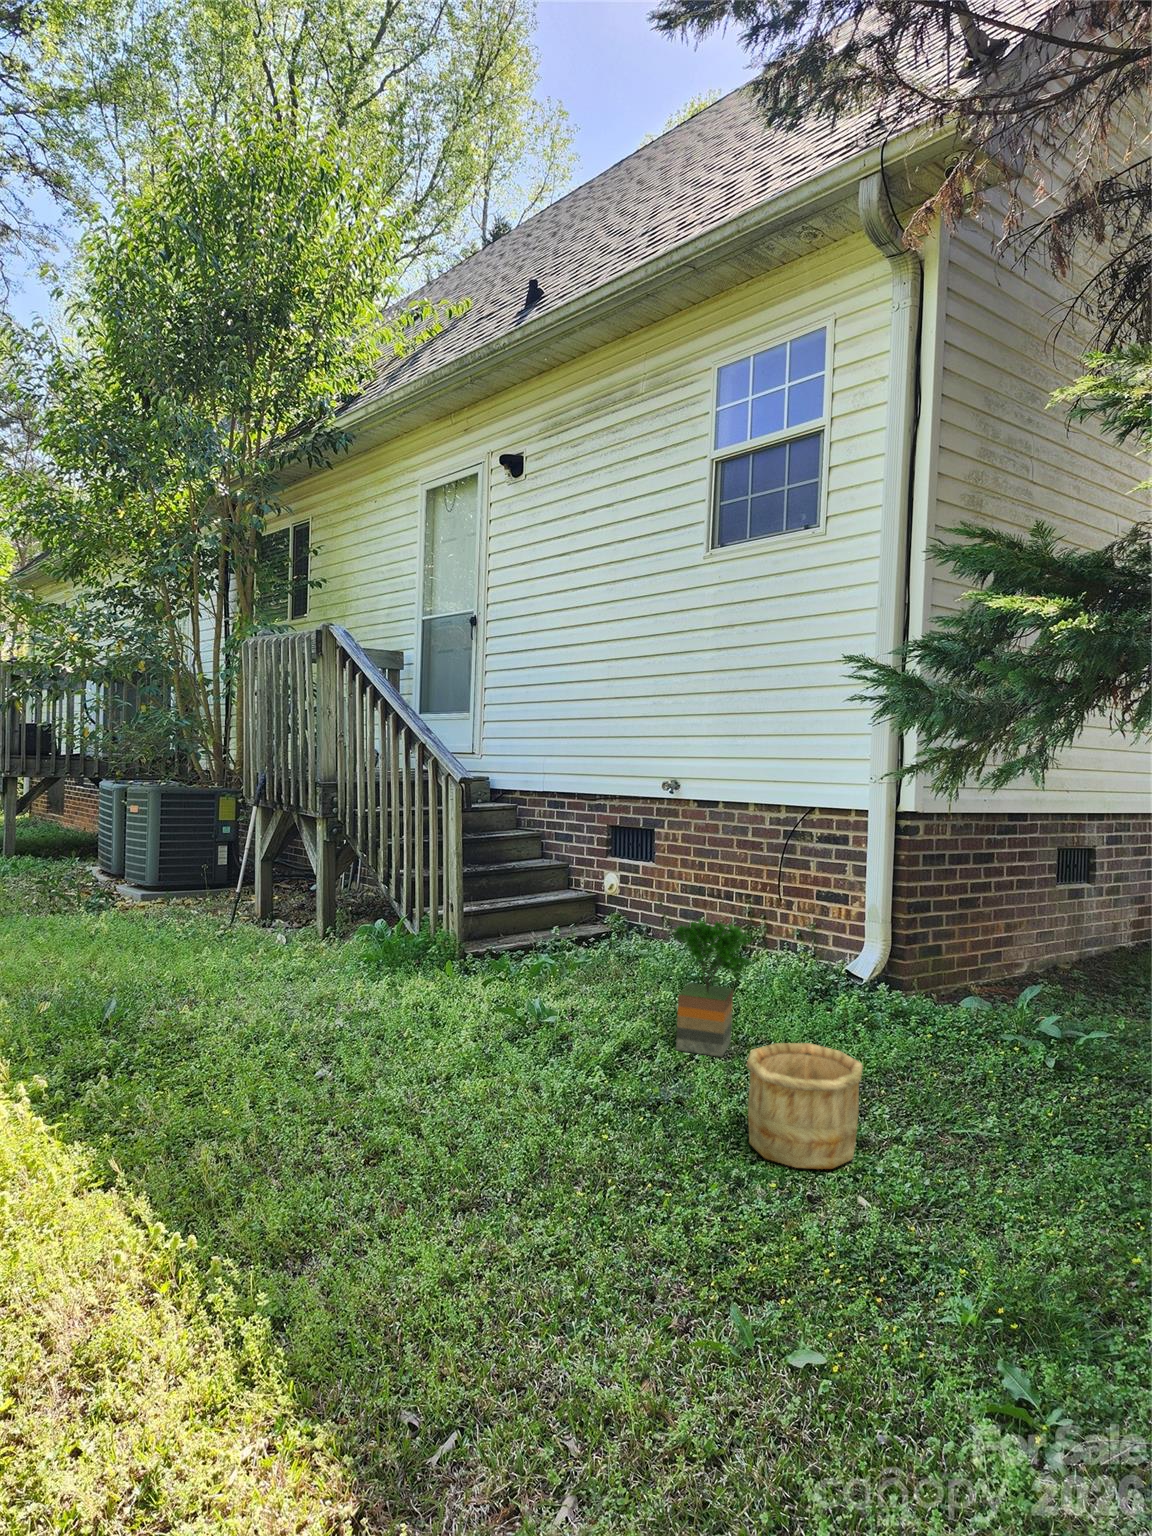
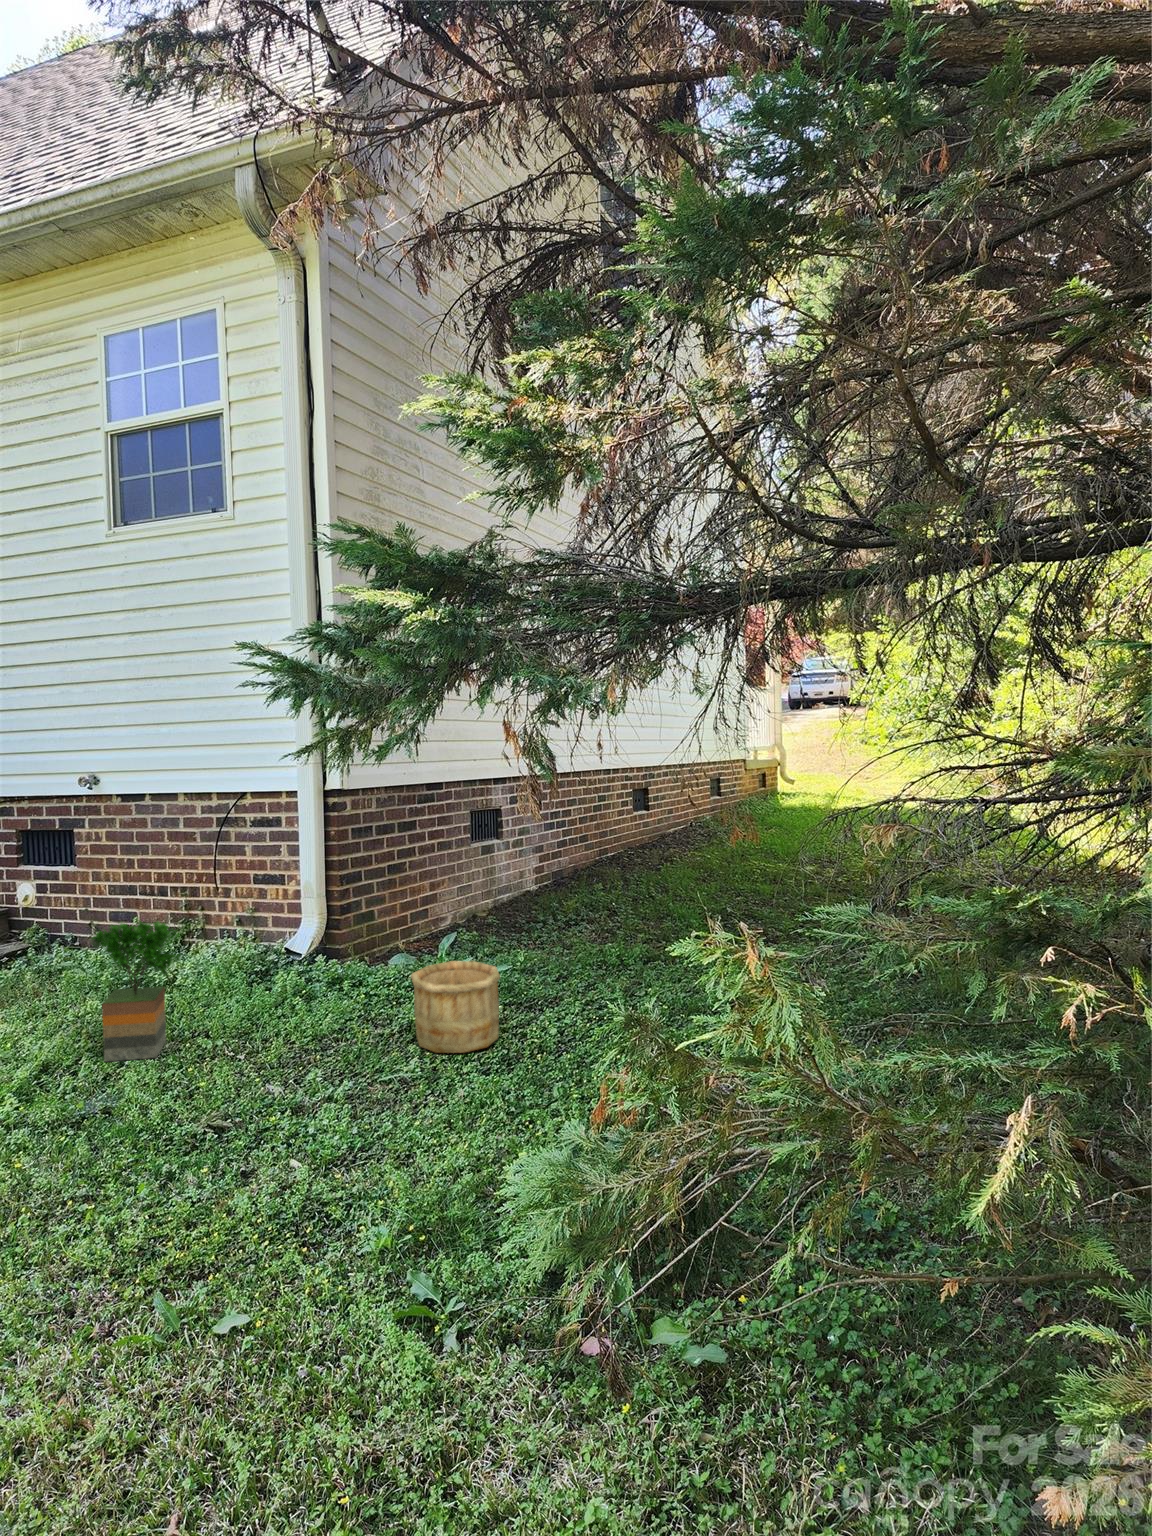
wooden bucket: present [746,1043,863,1169] -> present [411,961,500,1053]

